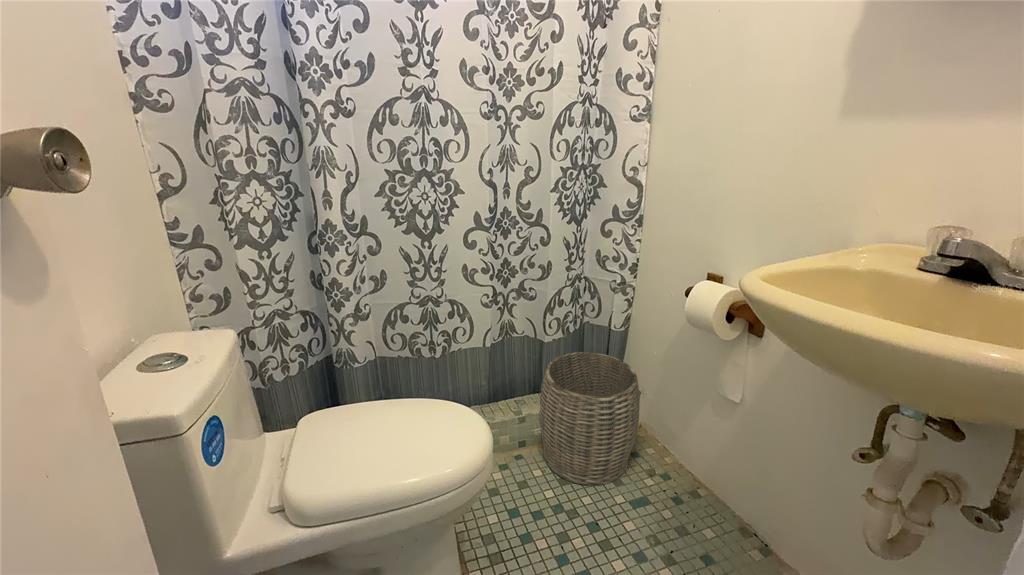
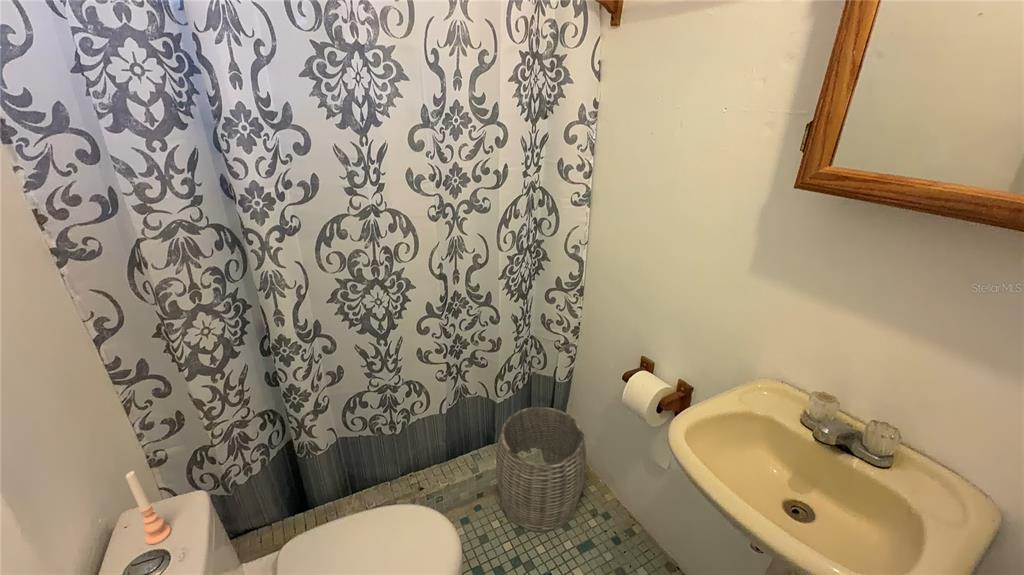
candle: none [148,268,187,358] -> present [126,471,171,544]

